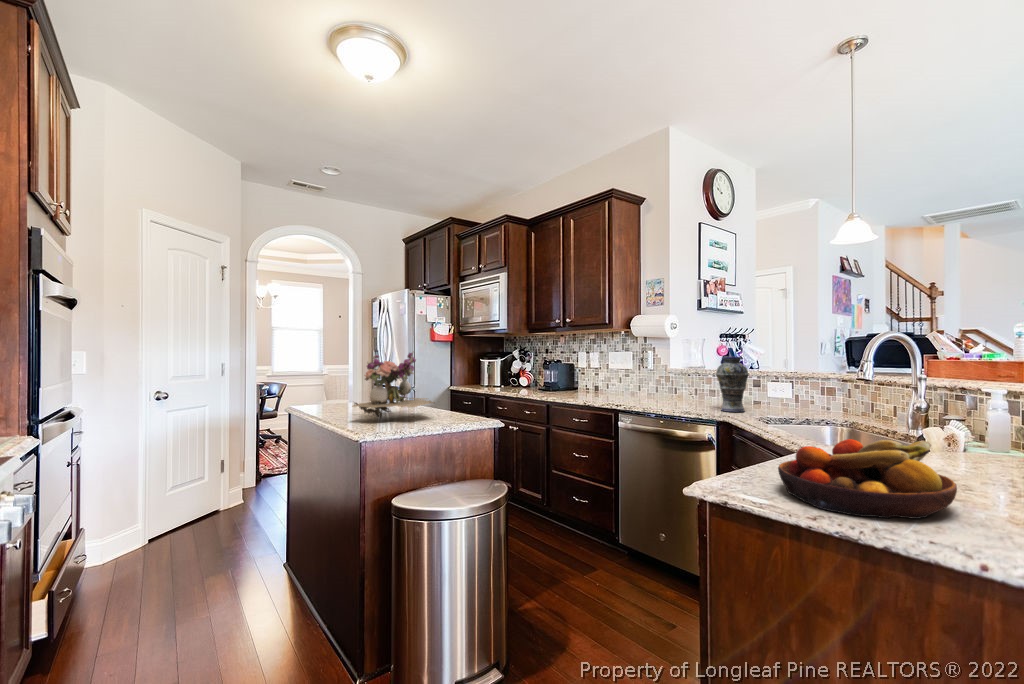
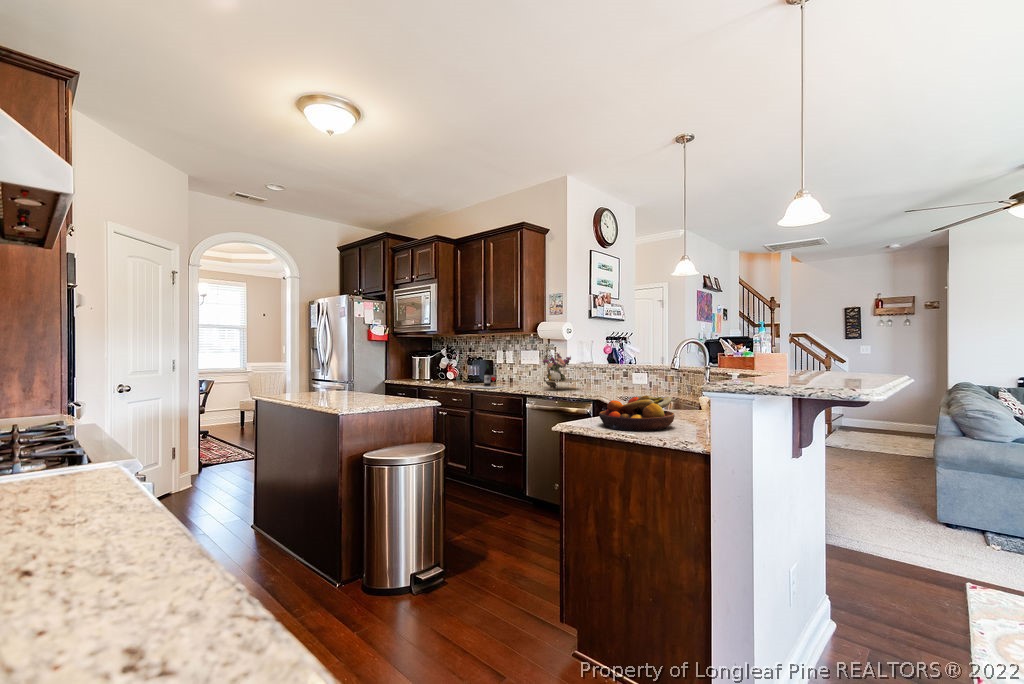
flower arrangement: present [352,351,435,418] -> present [543,353,581,389]
vase: present [716,357,749,412] -> none [596,354,619,395]
wine bottle: none [536,369,594,400] -> present [469,365,503,389]

